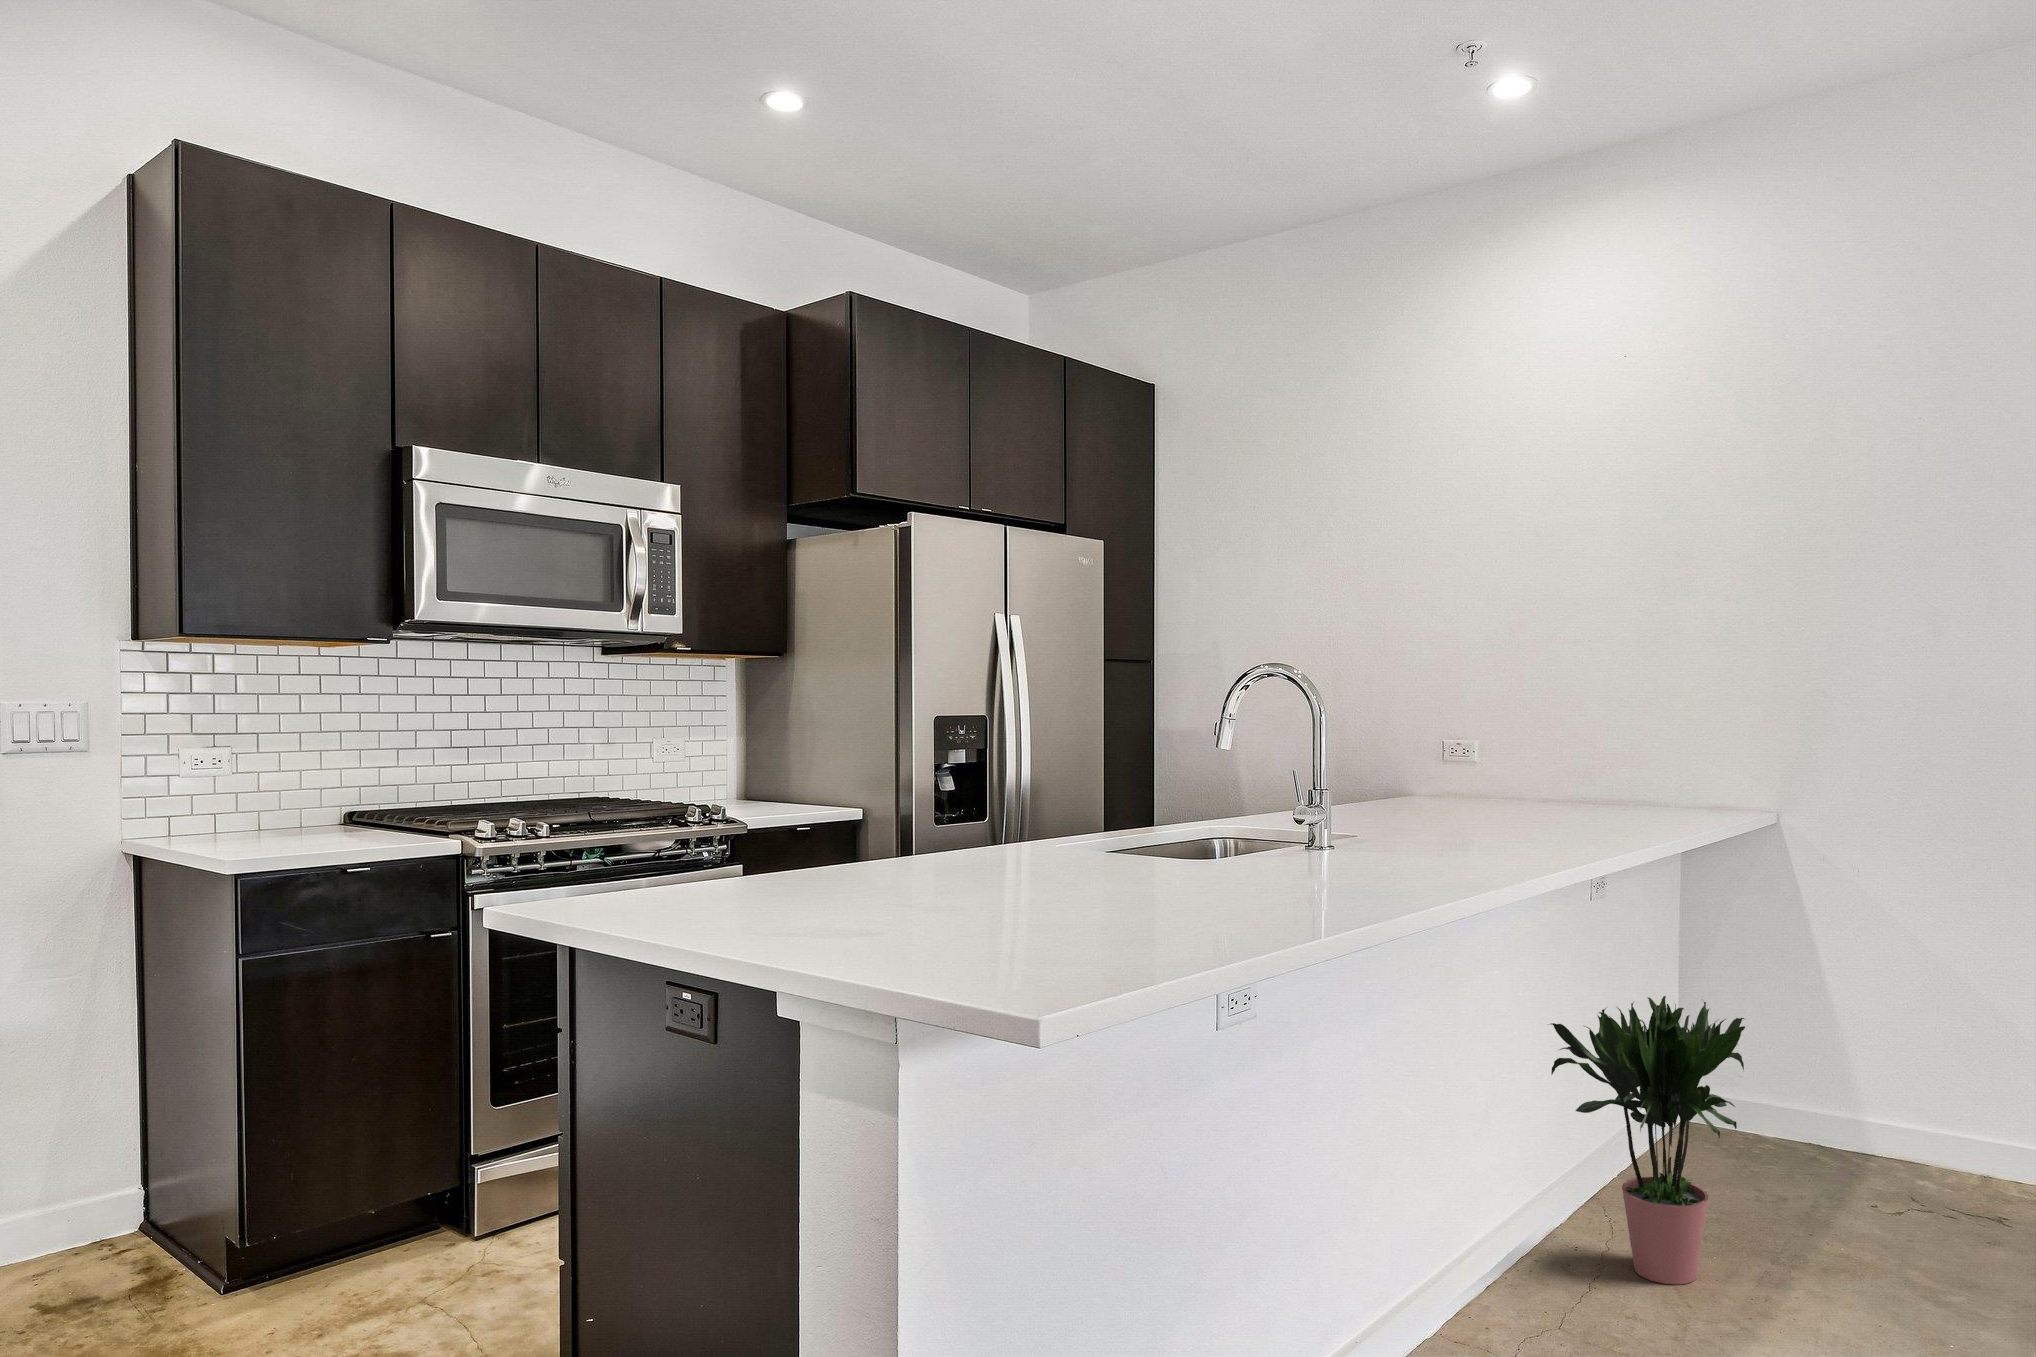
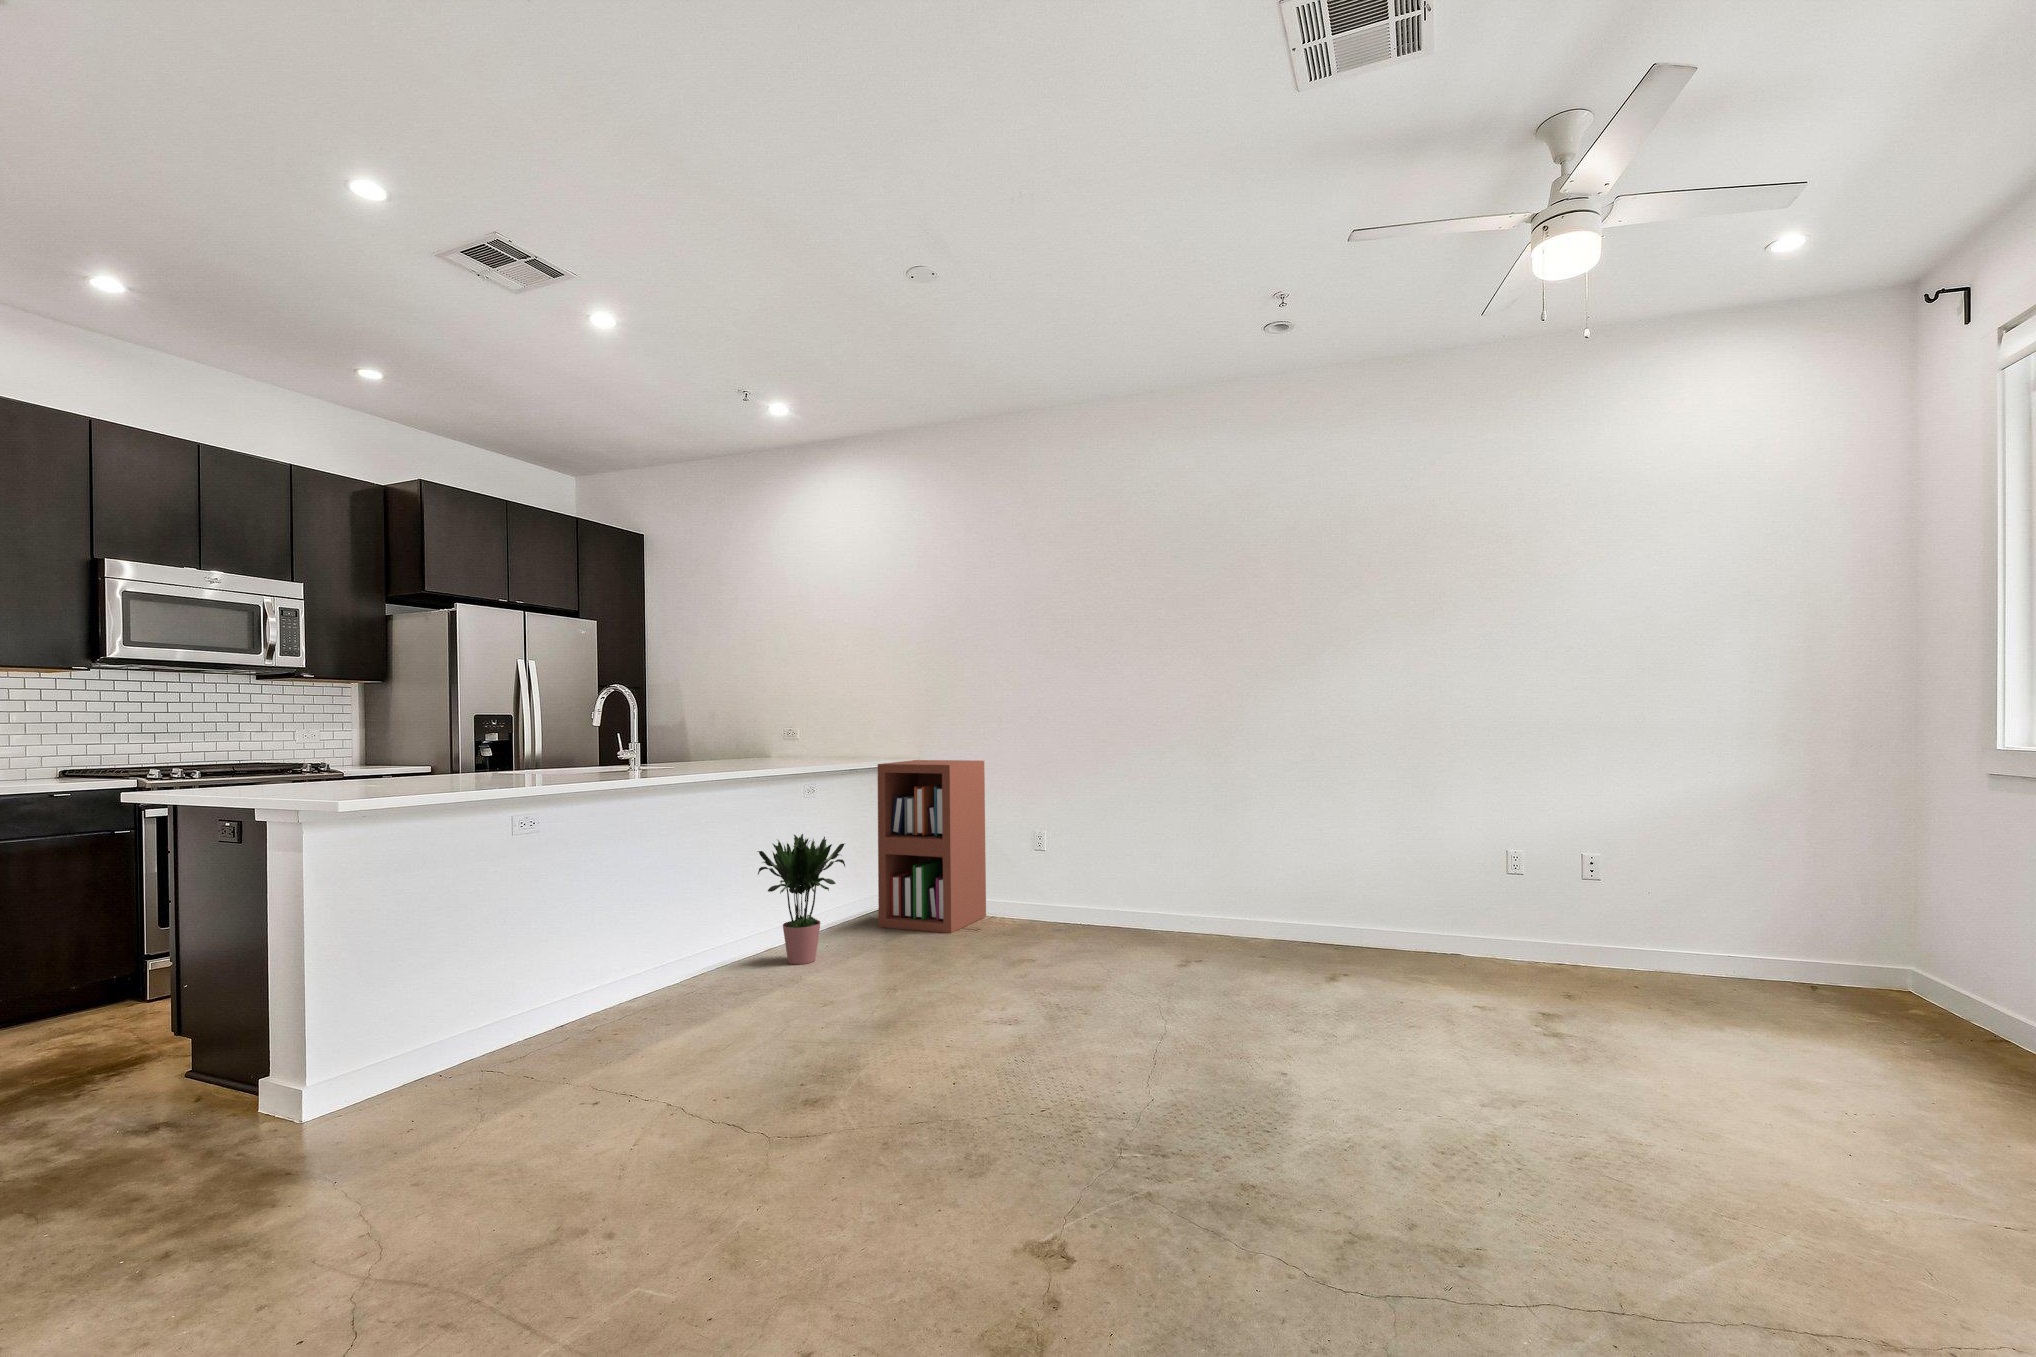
bookshelf: none [1732,819,1963,1216] -> present [878,760,986,933]

